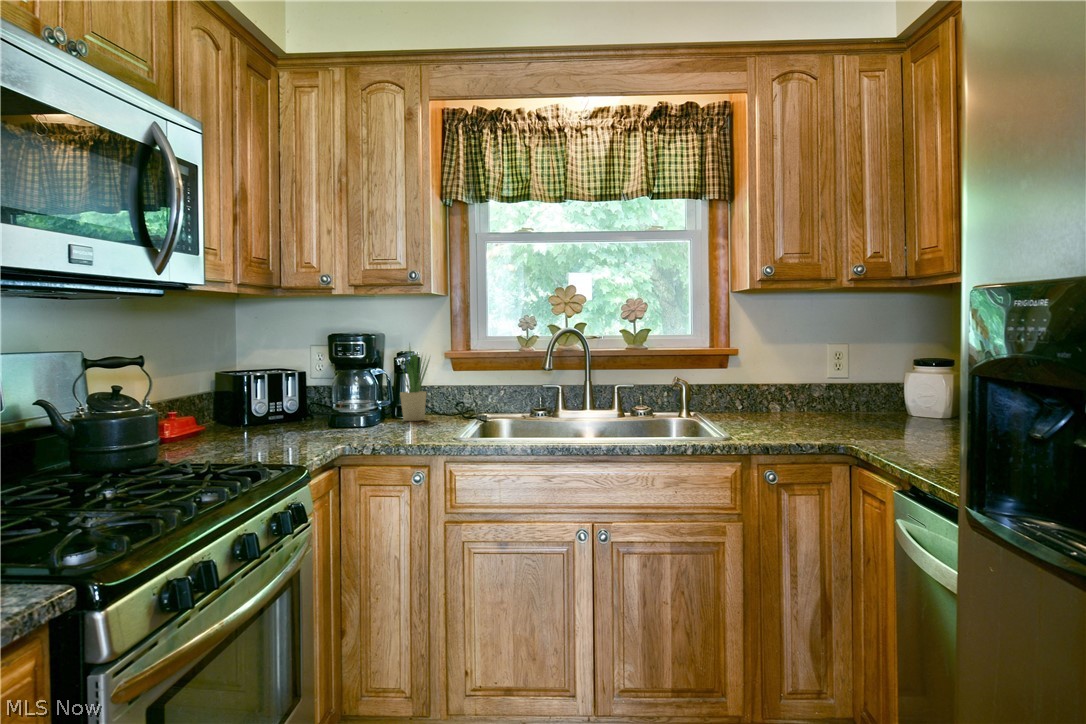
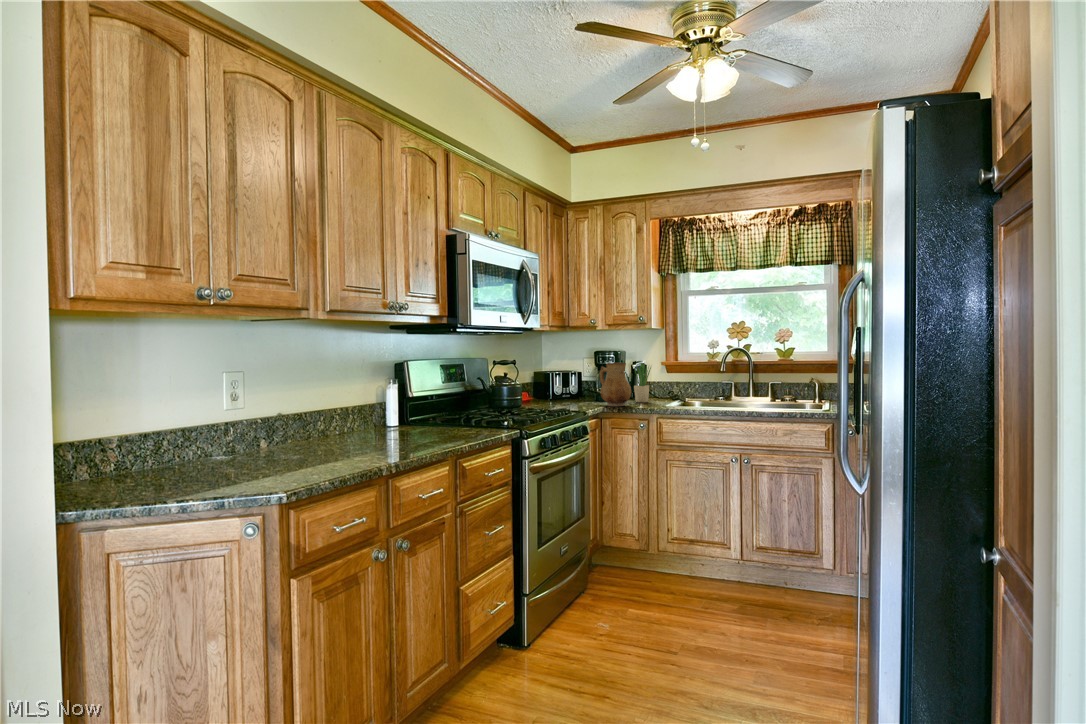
ceramic pitcher: none [339,351,398,430] -> present [600,363,631,406]

